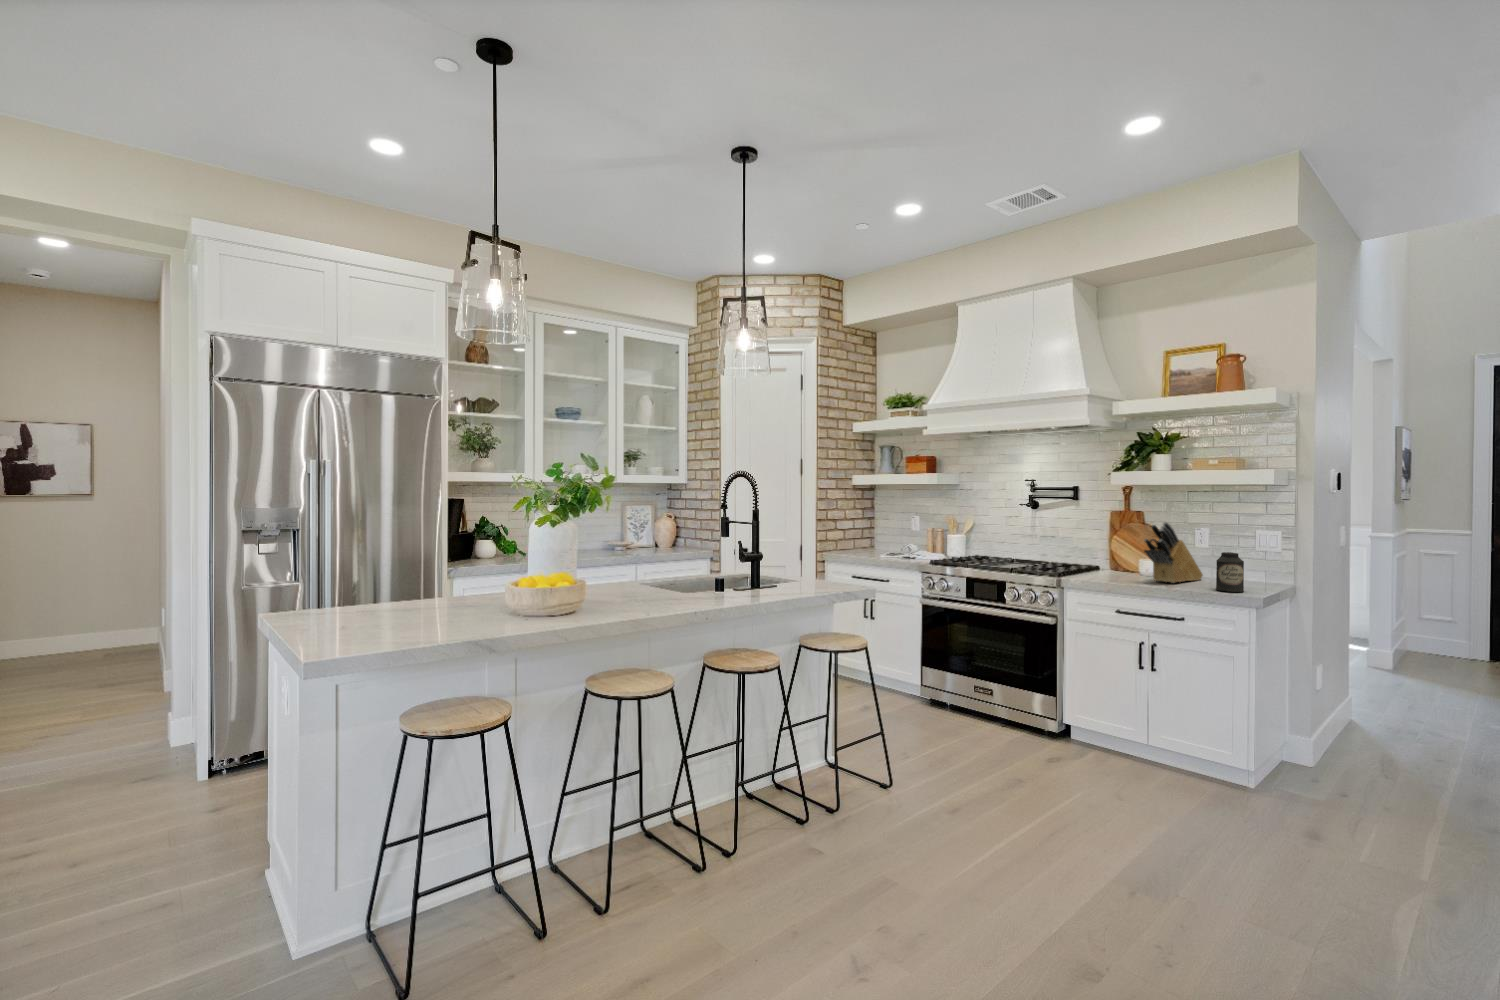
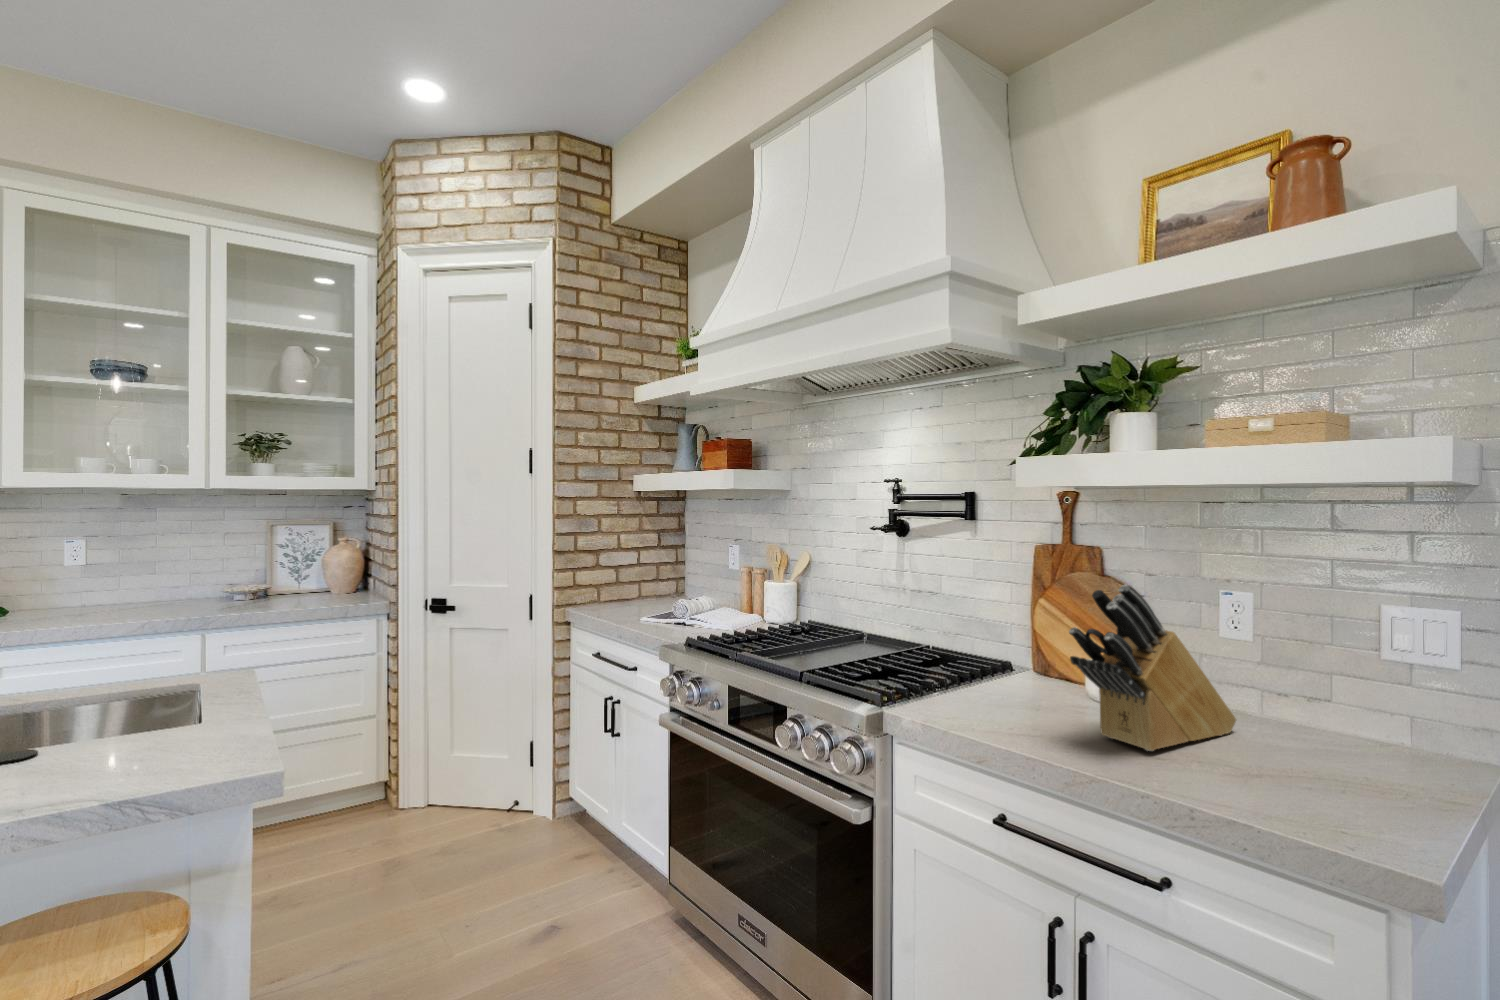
canister: present [1216,552,1244,592] -> none [1269,684,1360,821]

